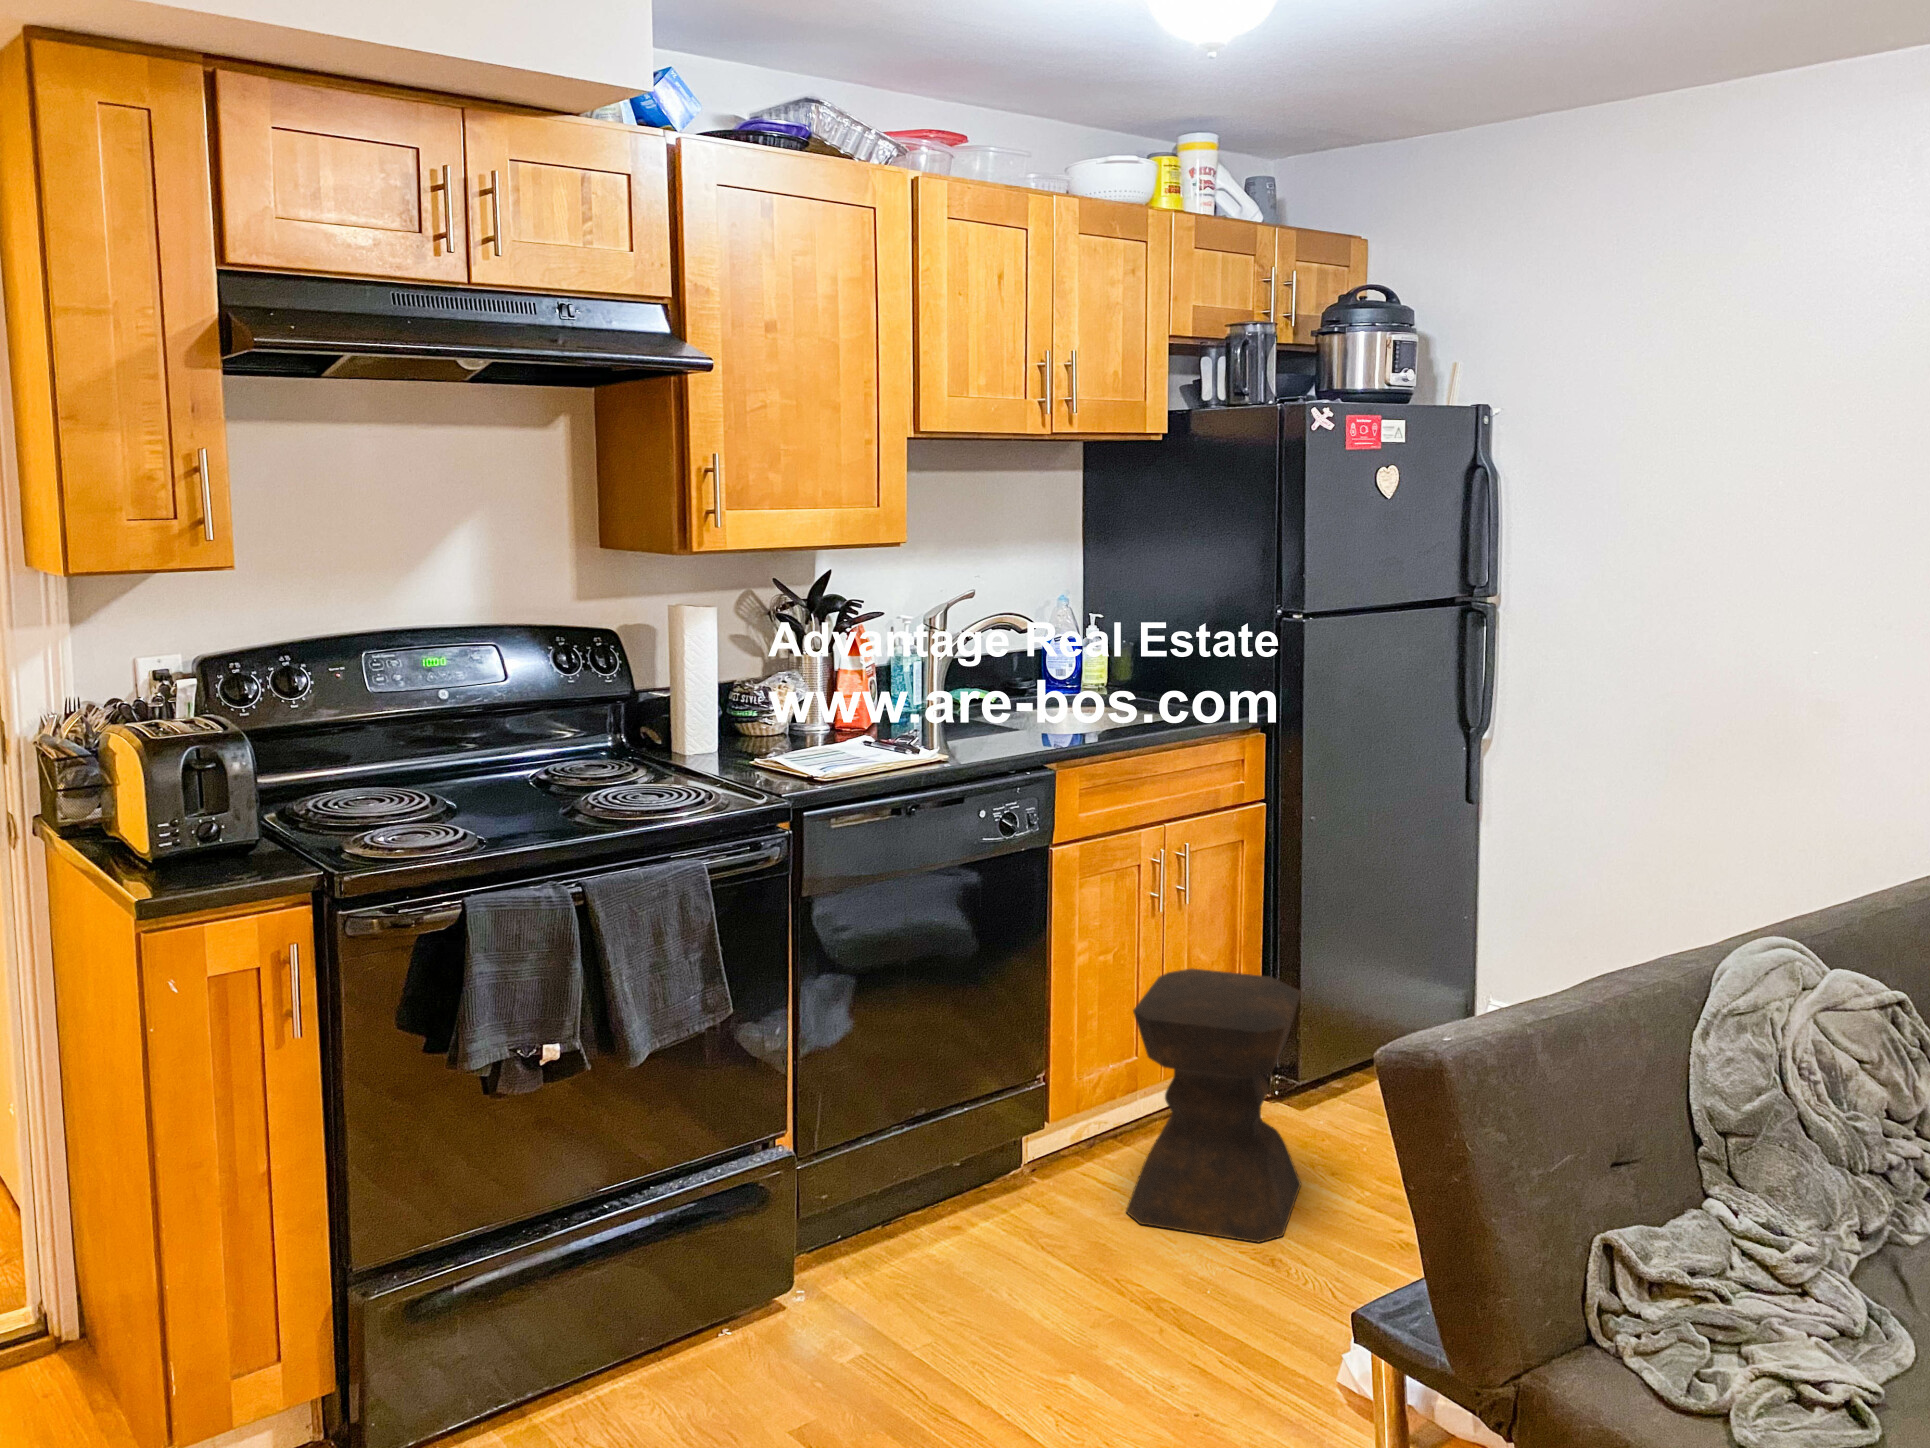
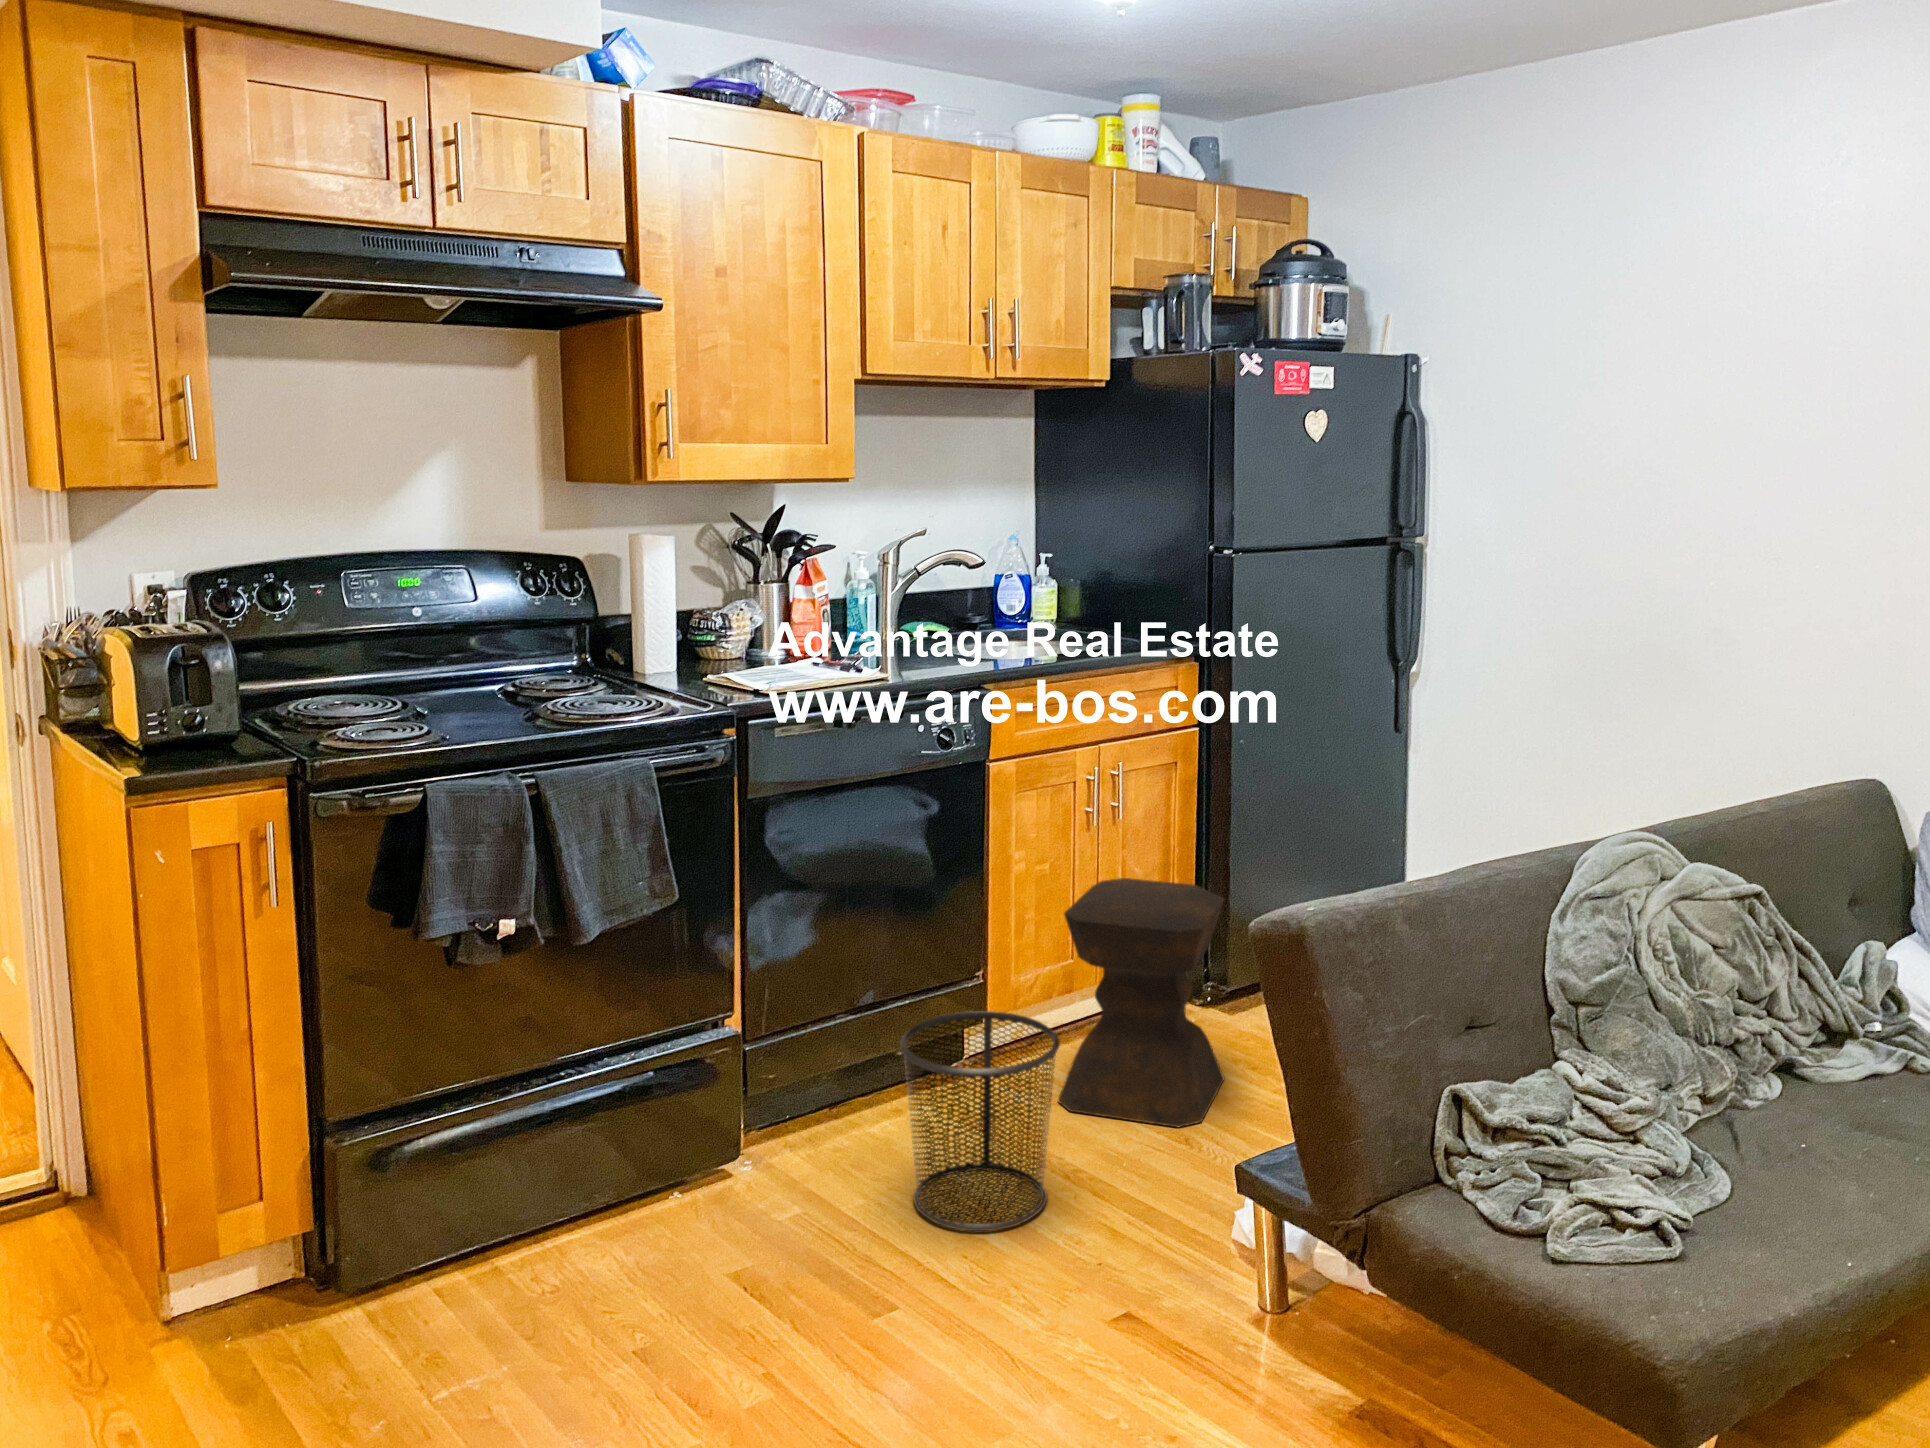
waste bin: none [969,1124,1142,1369] -> present [900,1011,1060,1231]

